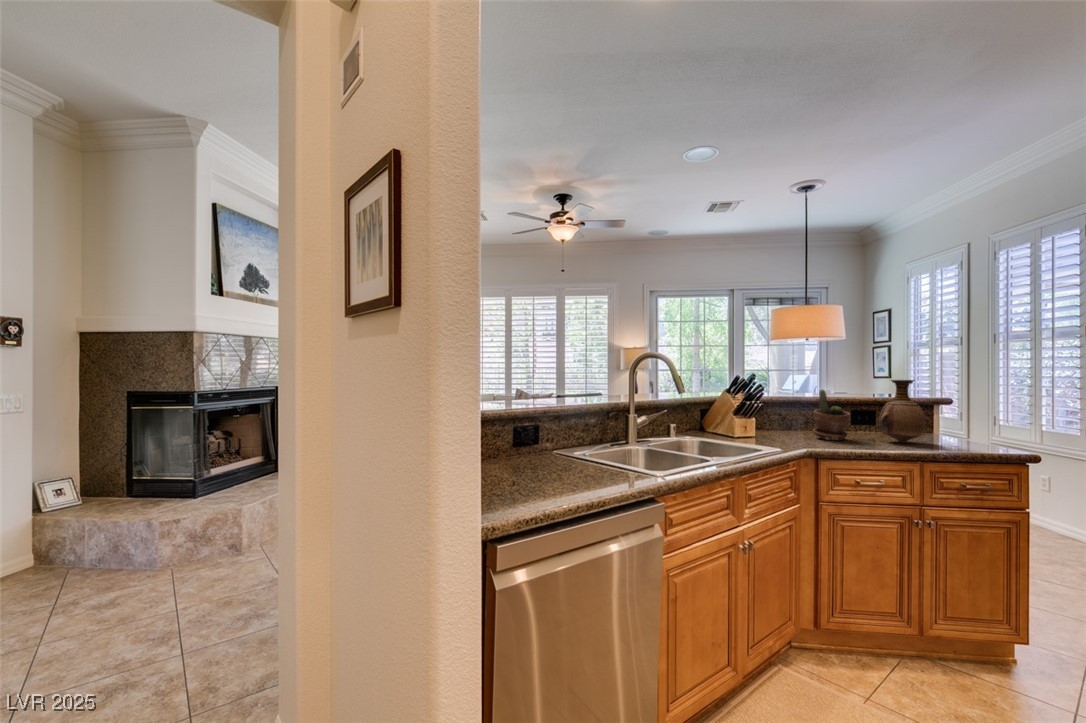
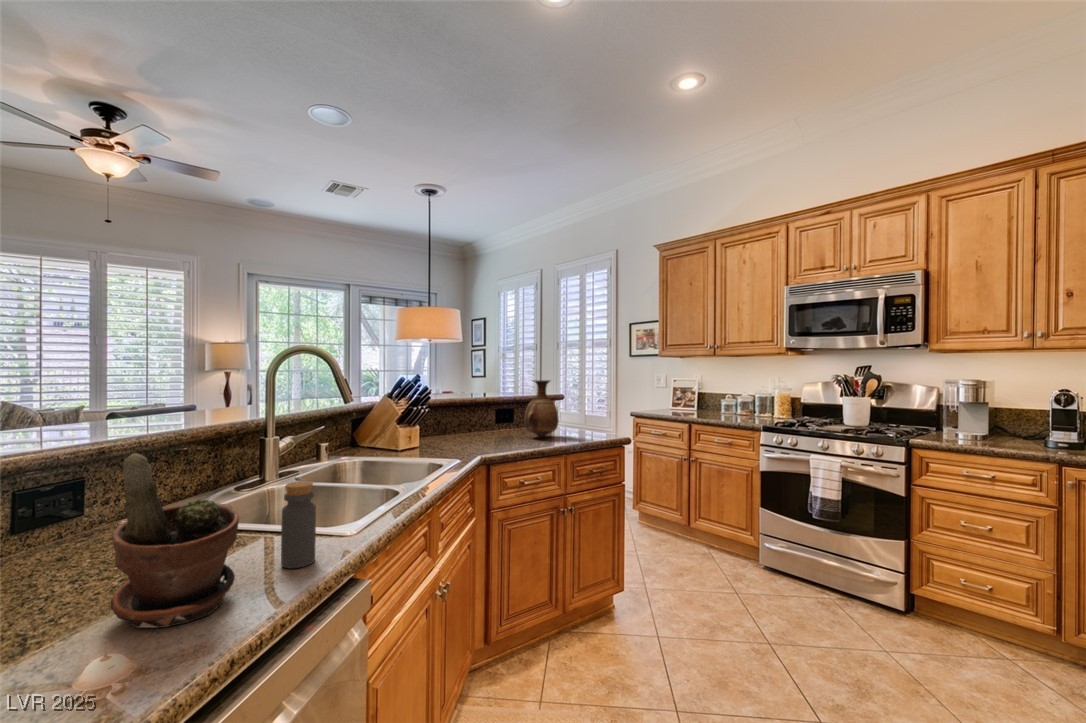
potted plant: present [813,389,850,441] -> present [111,453,239,628]
bottle: none [612,434,630,484] -> present [281,481,316,568]

